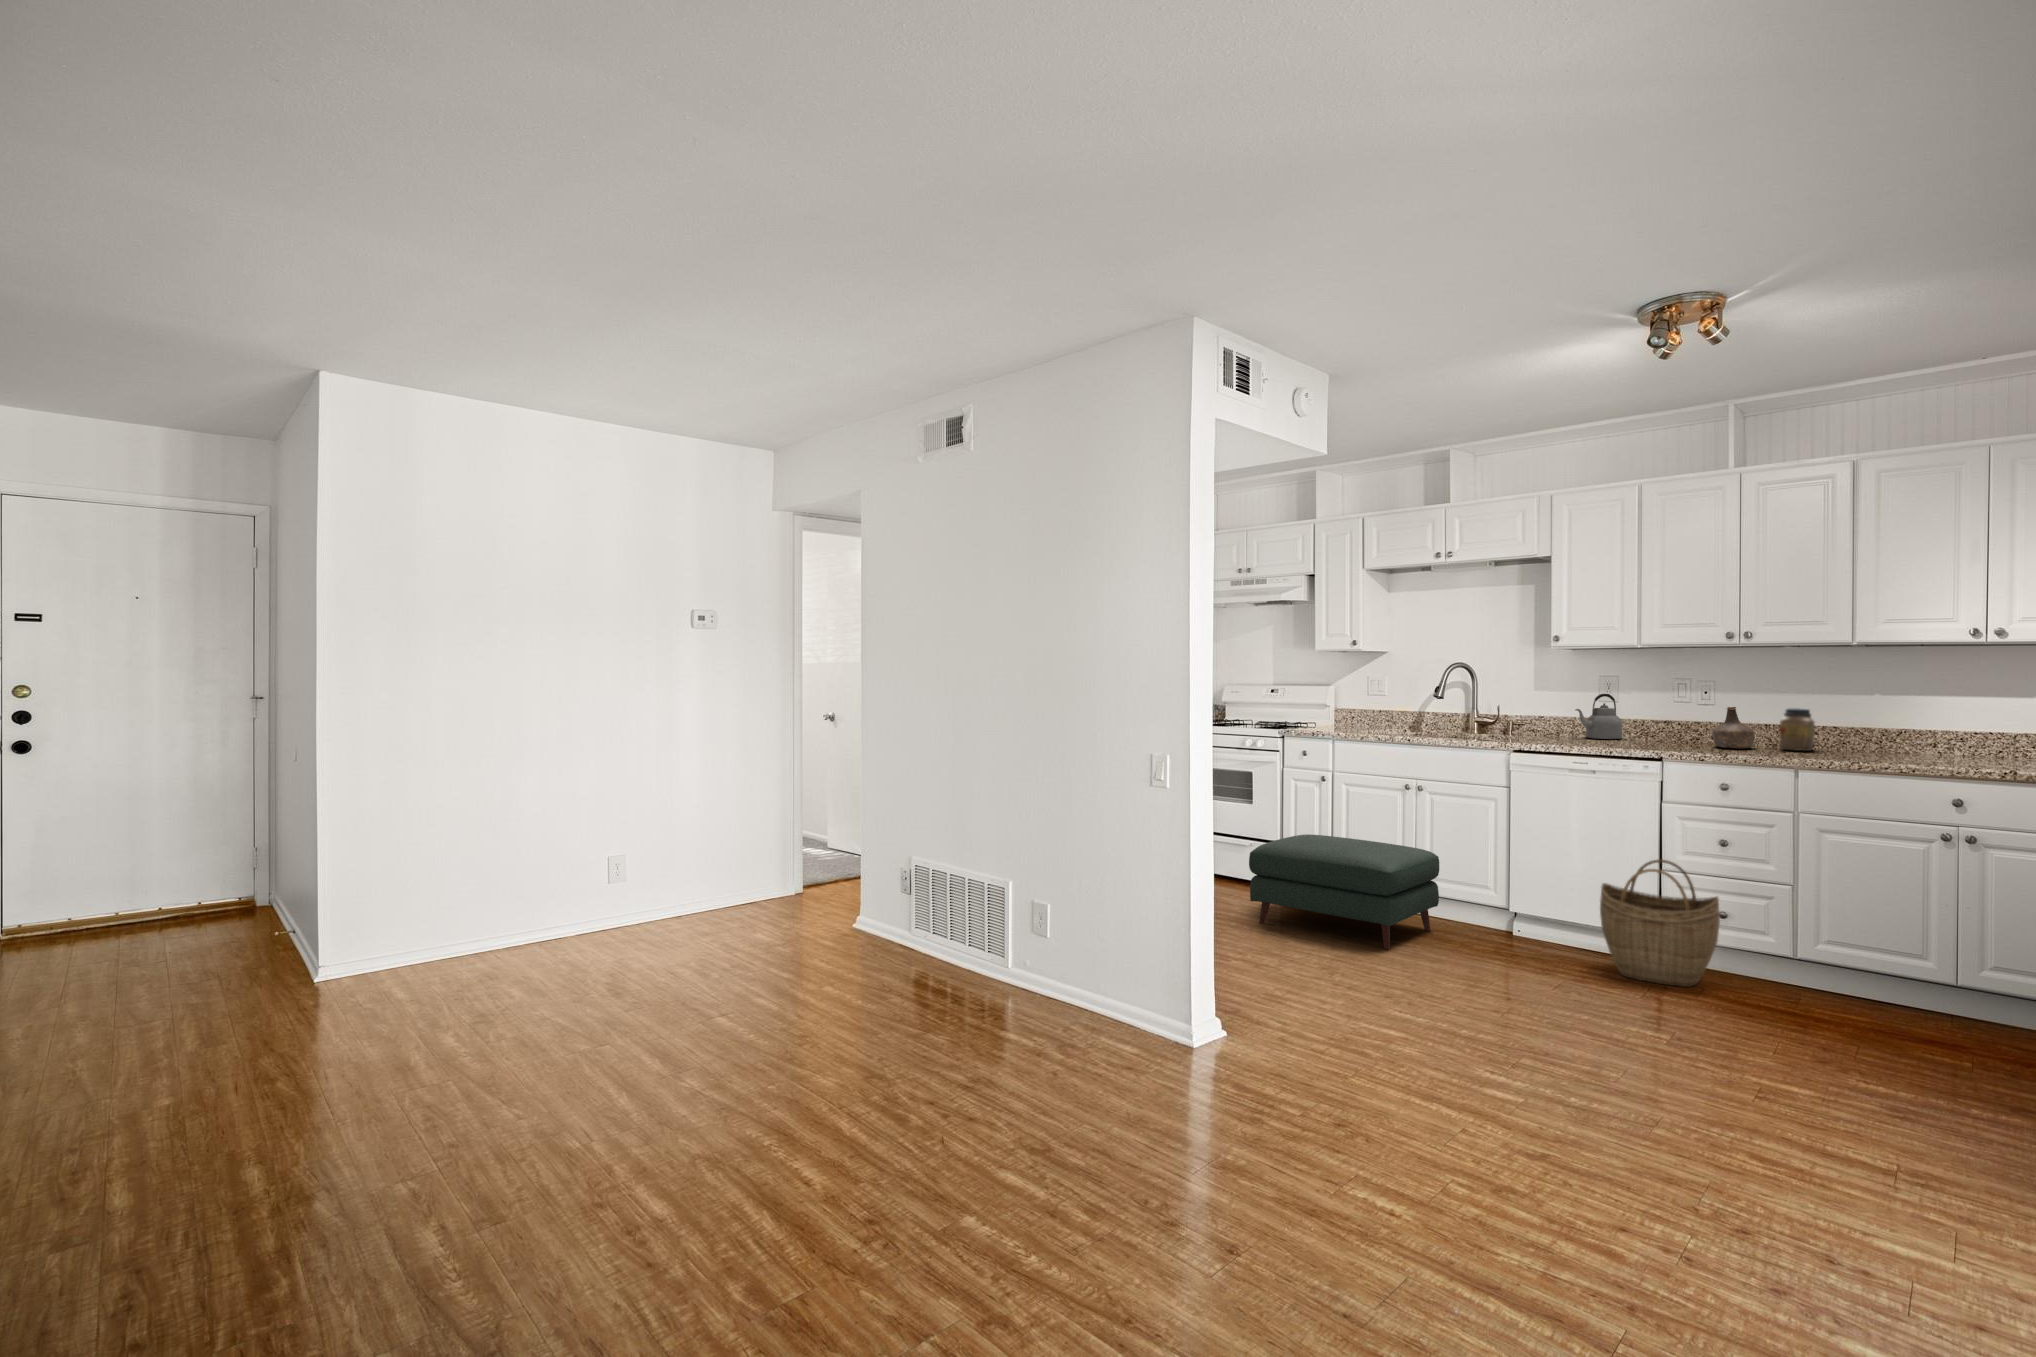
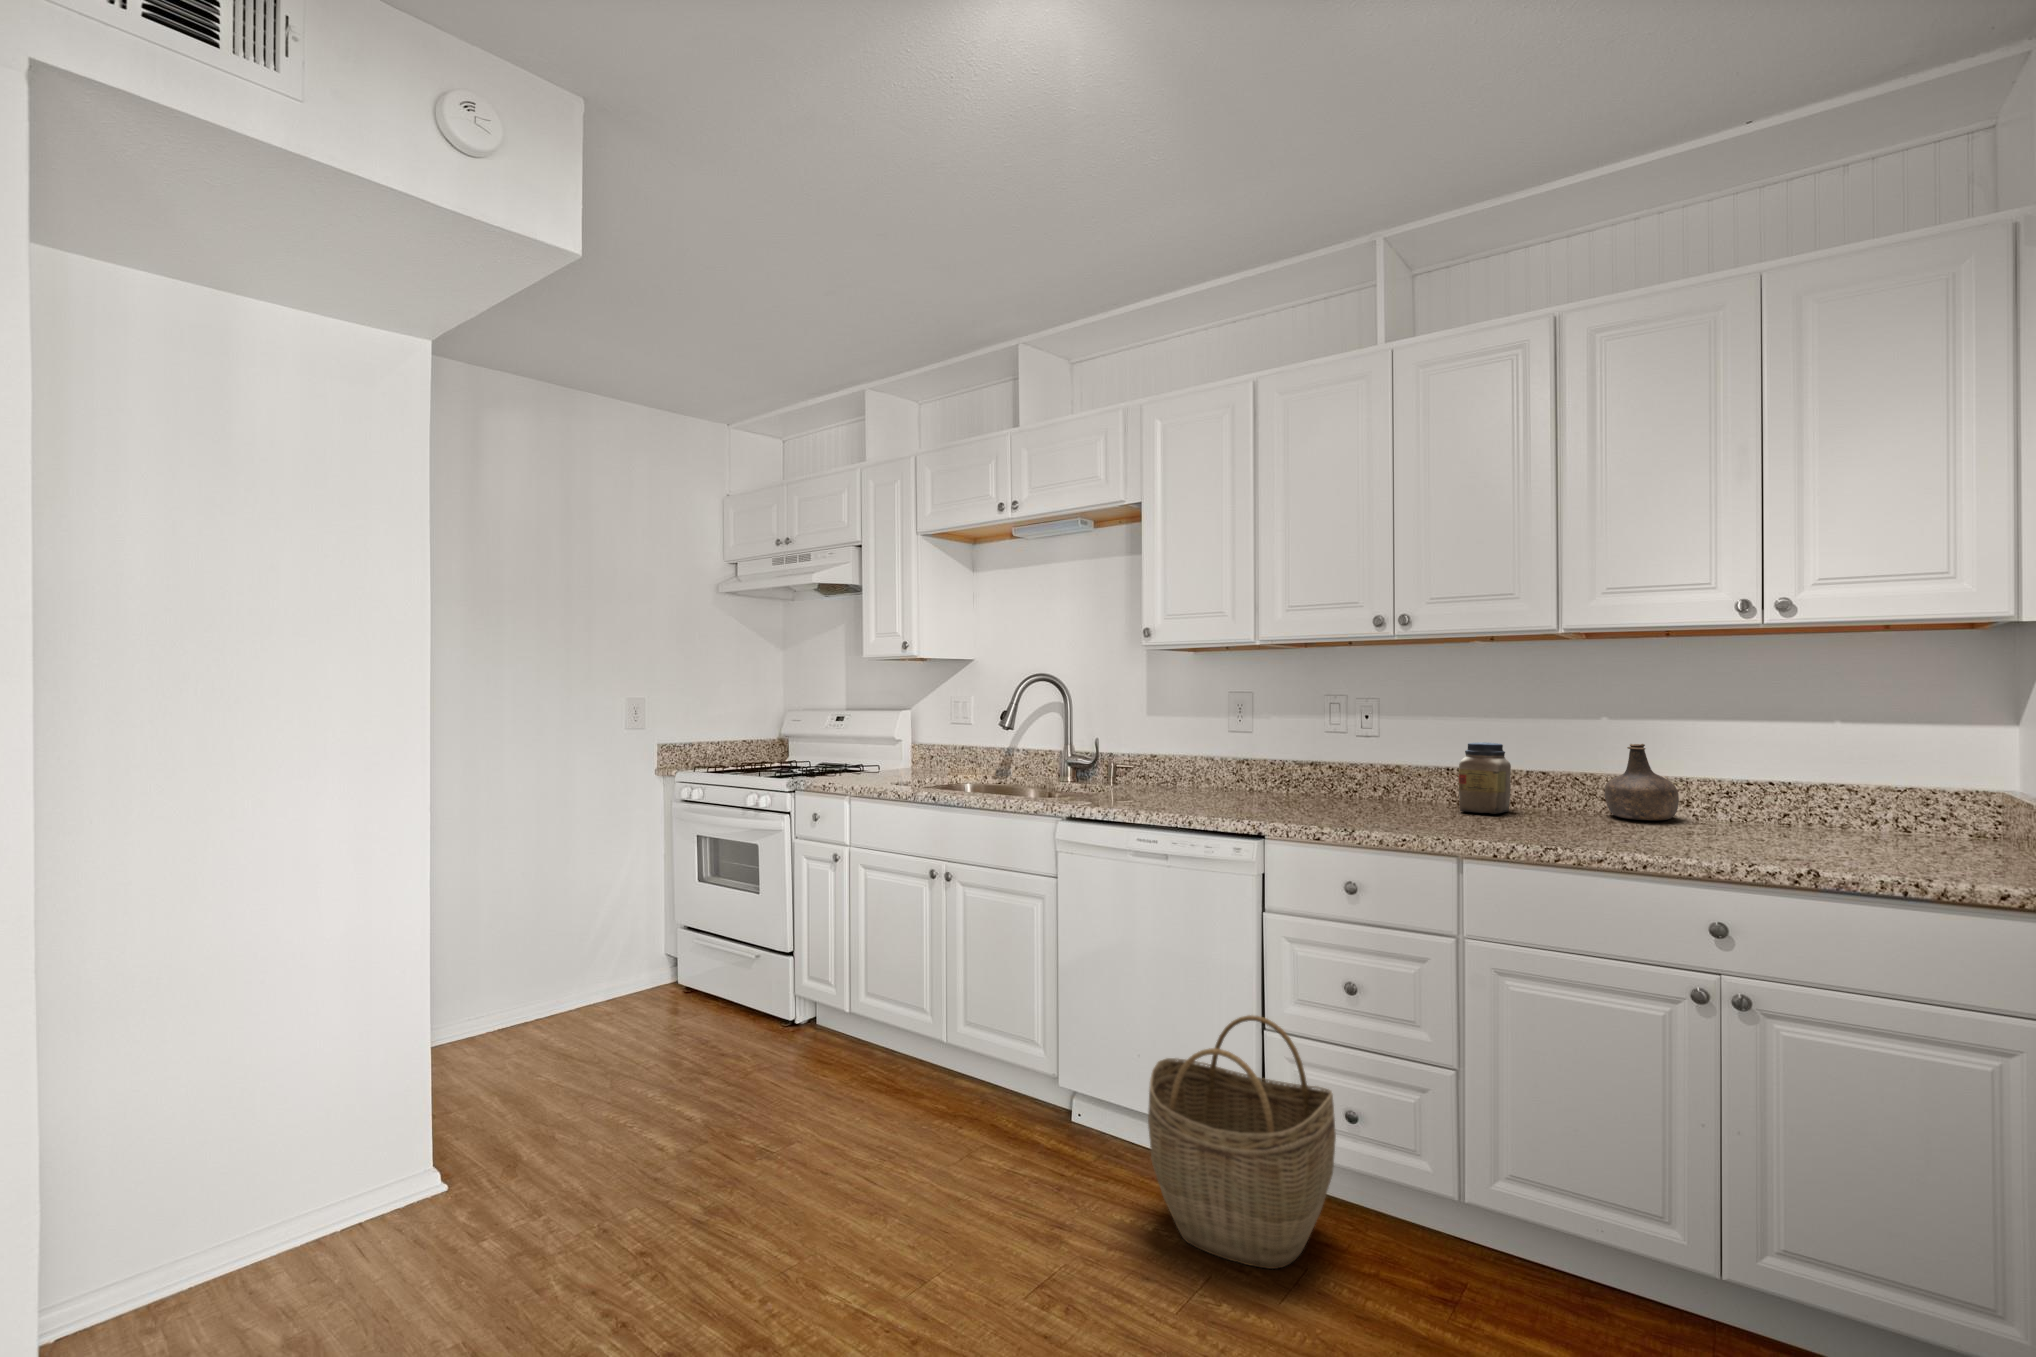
kettle: present [1575,694,1622,739] -> none [1185,719,1256,790]
bottle: present [1712,707,1755,749] -> present [1605,744,1679,820]
ottoman: present [1249,834,1439,950] -> none [657,949,959,1180]

